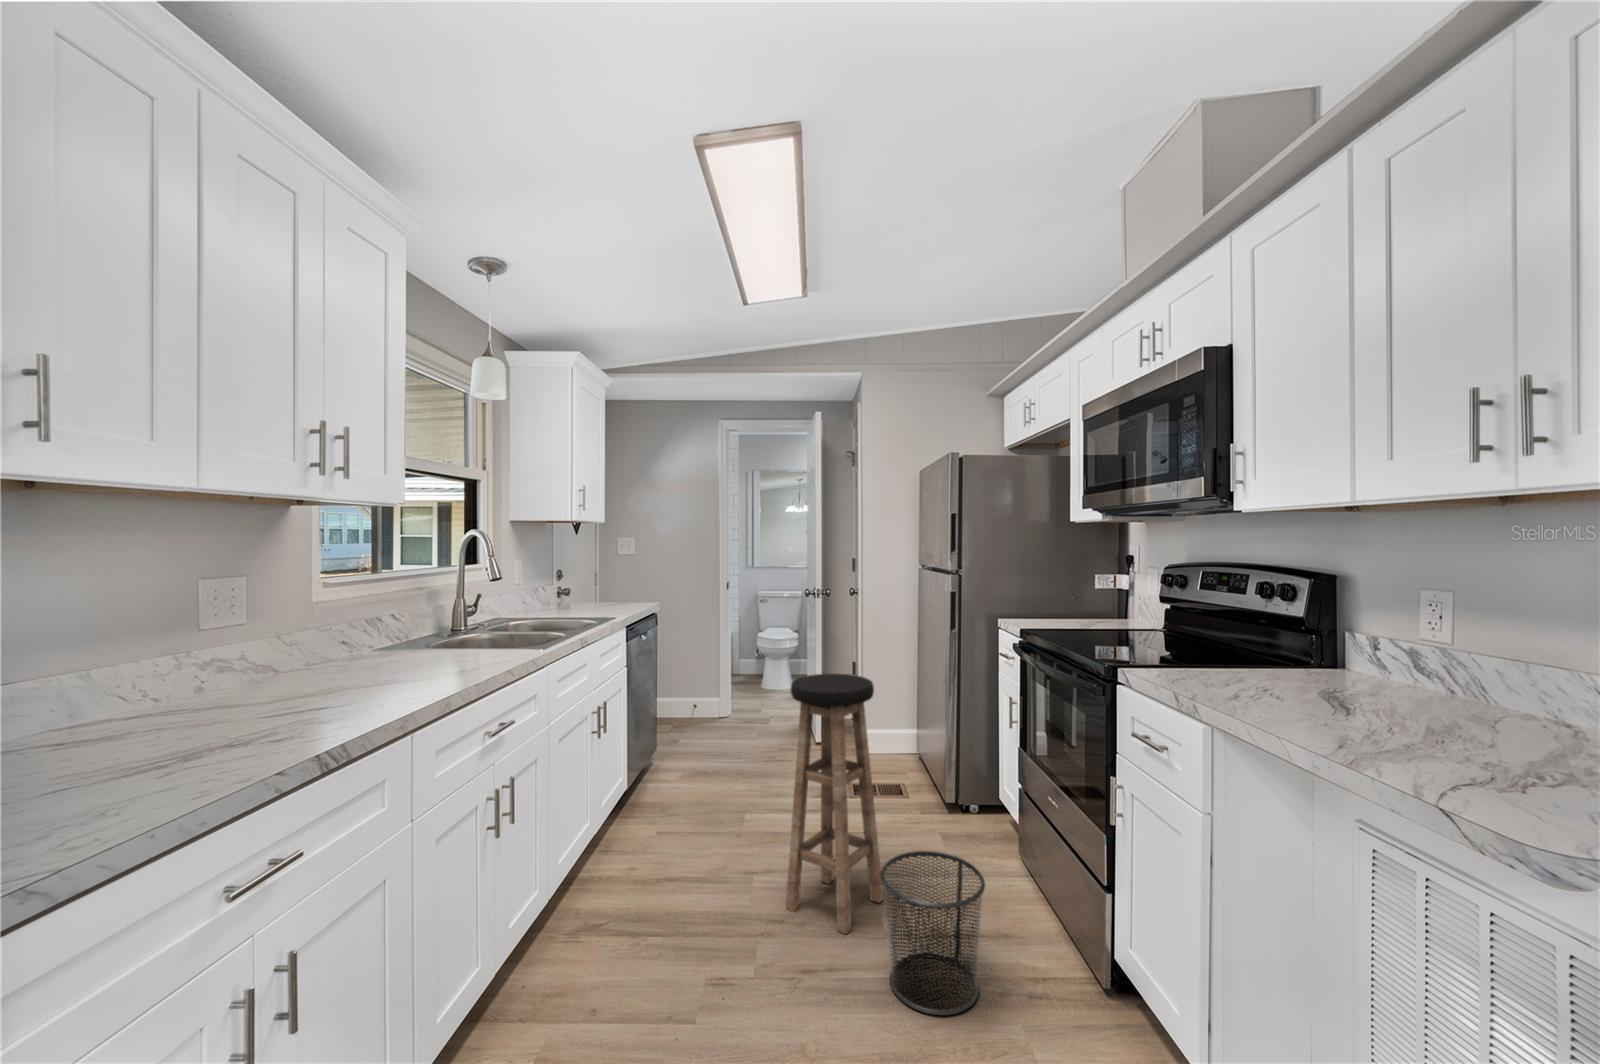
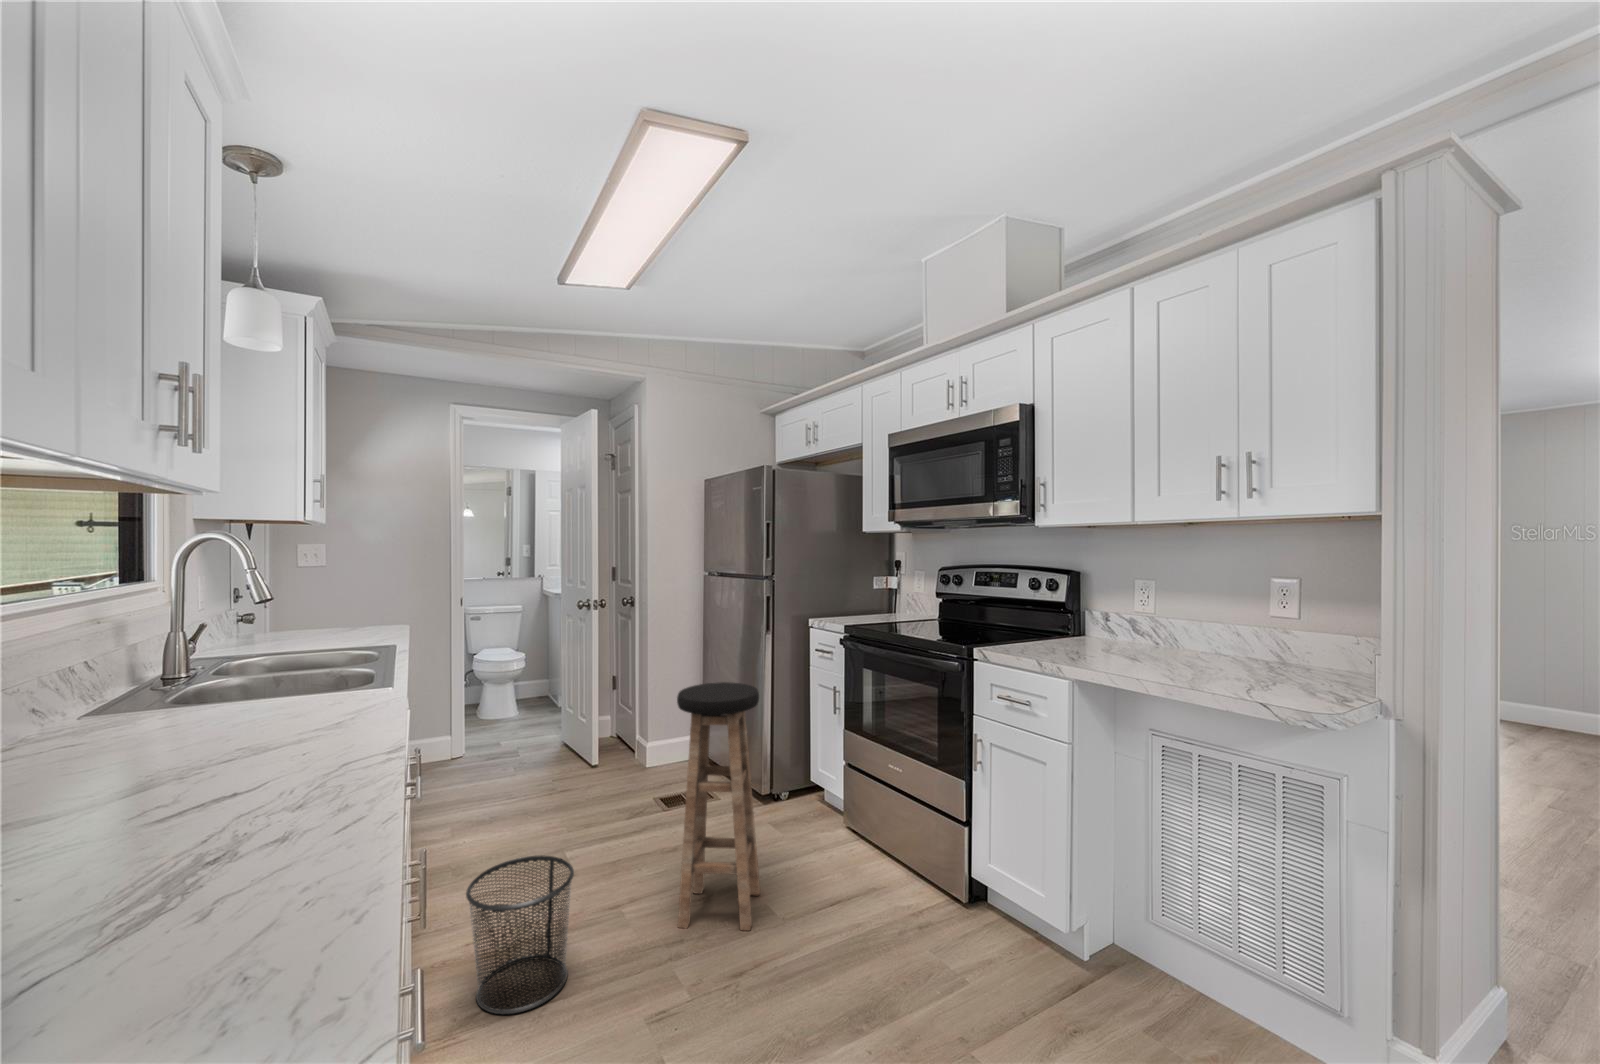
waste bin: present [881,851,985,1015] -> present [466,855,574,1014]

